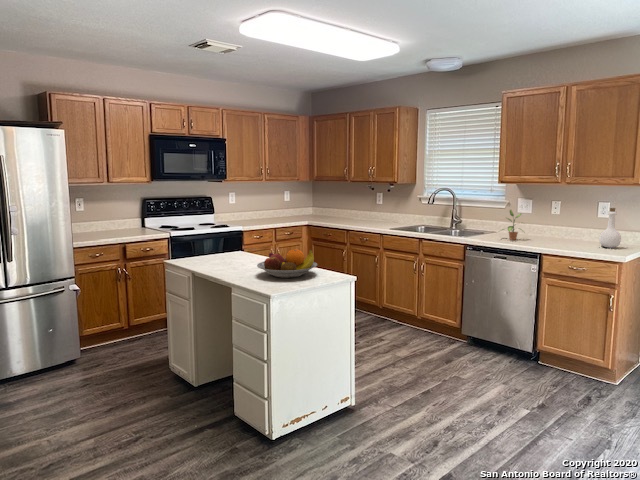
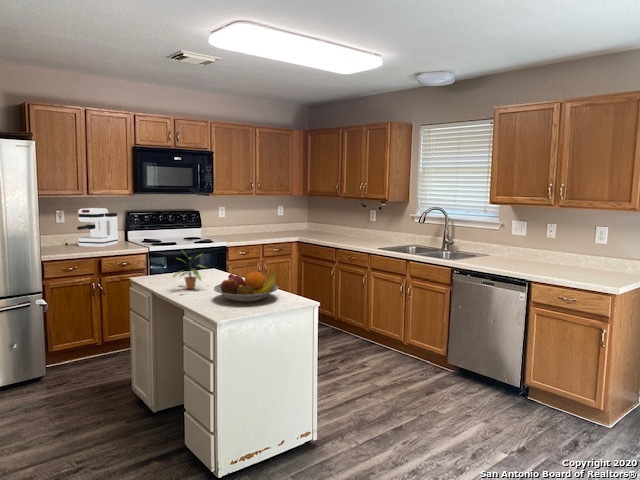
coffee maker: none [99,196,138,234] -> present [77,208,118,247]
bottle: present [599,208,621,248] -> none [594,234,617,277]
potted plant: present [502,210,522,240] -> present [173,252,203,289]

